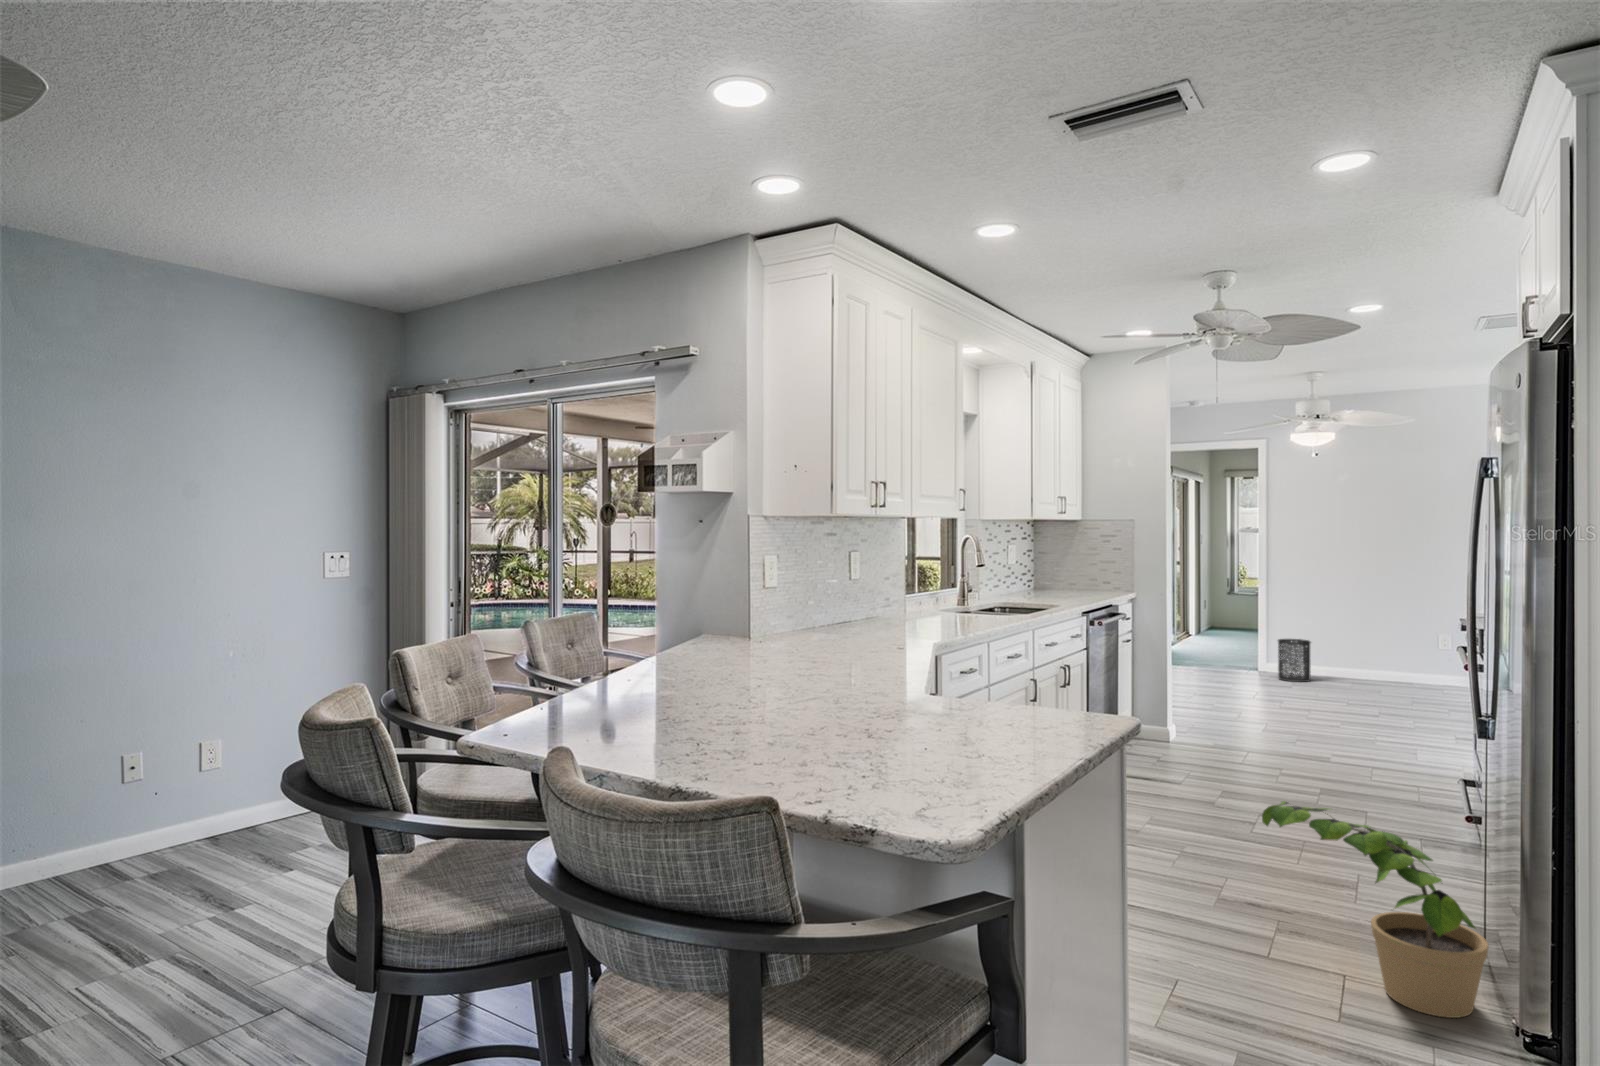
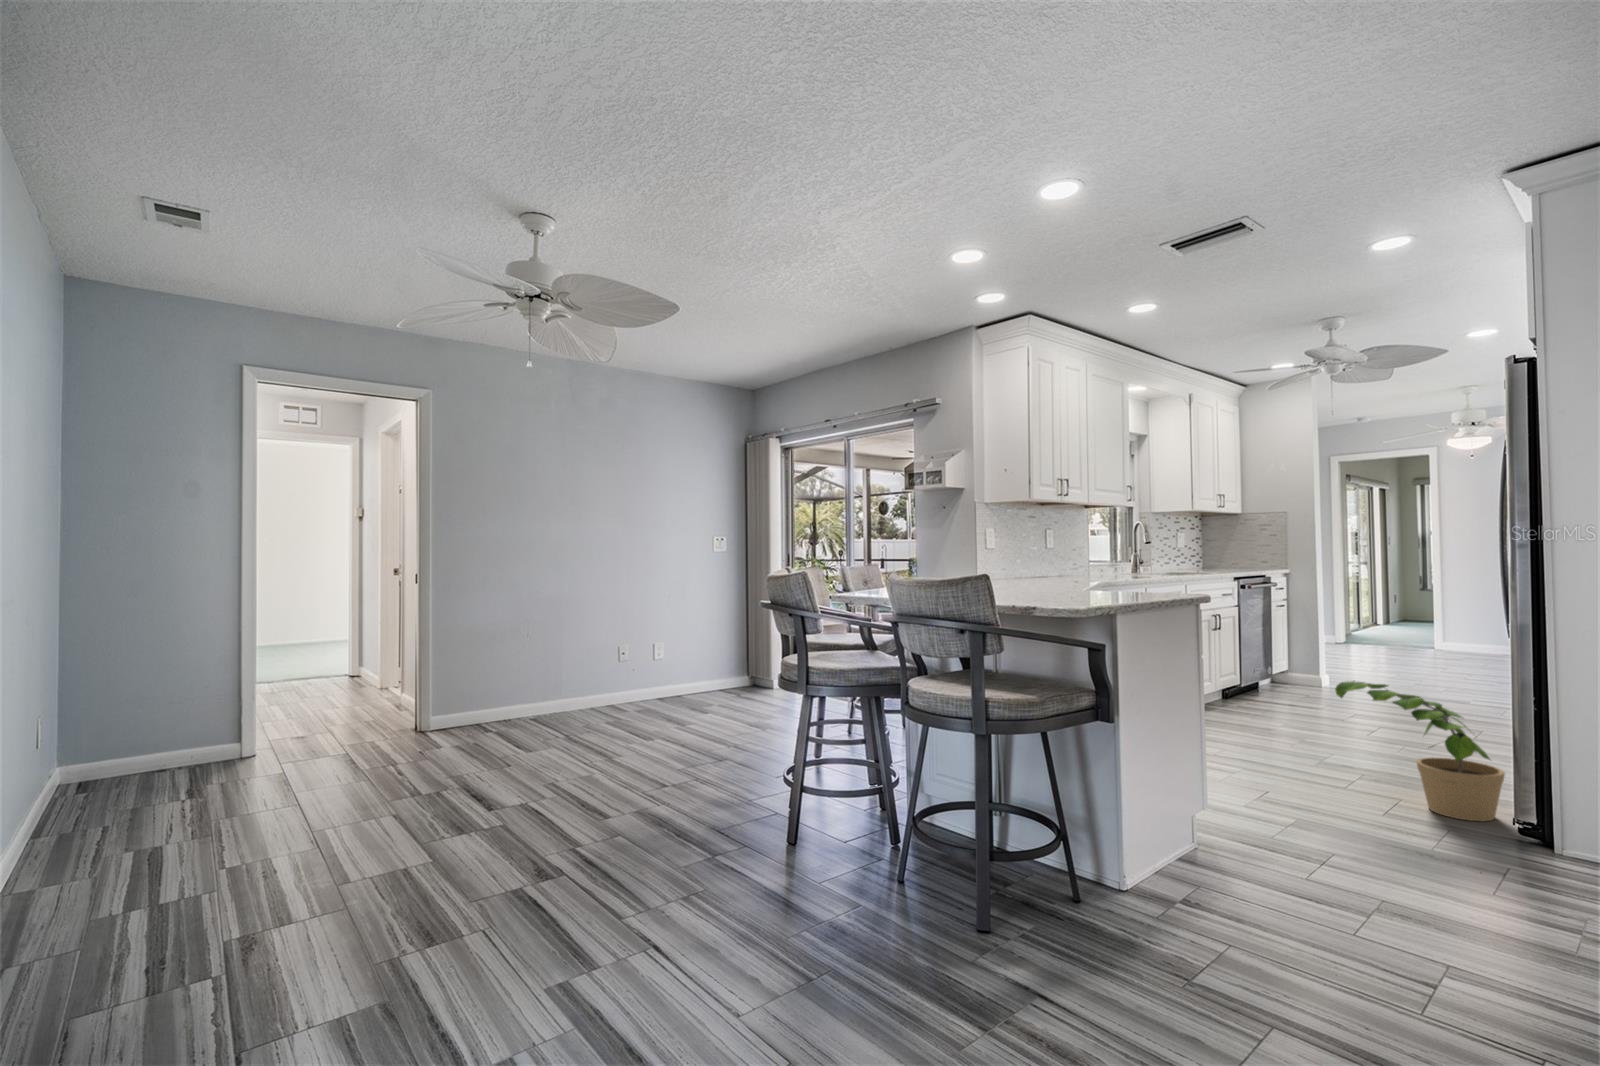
trash can: present [1278,639,1311,682] -> none [1450,620,1486,657]

